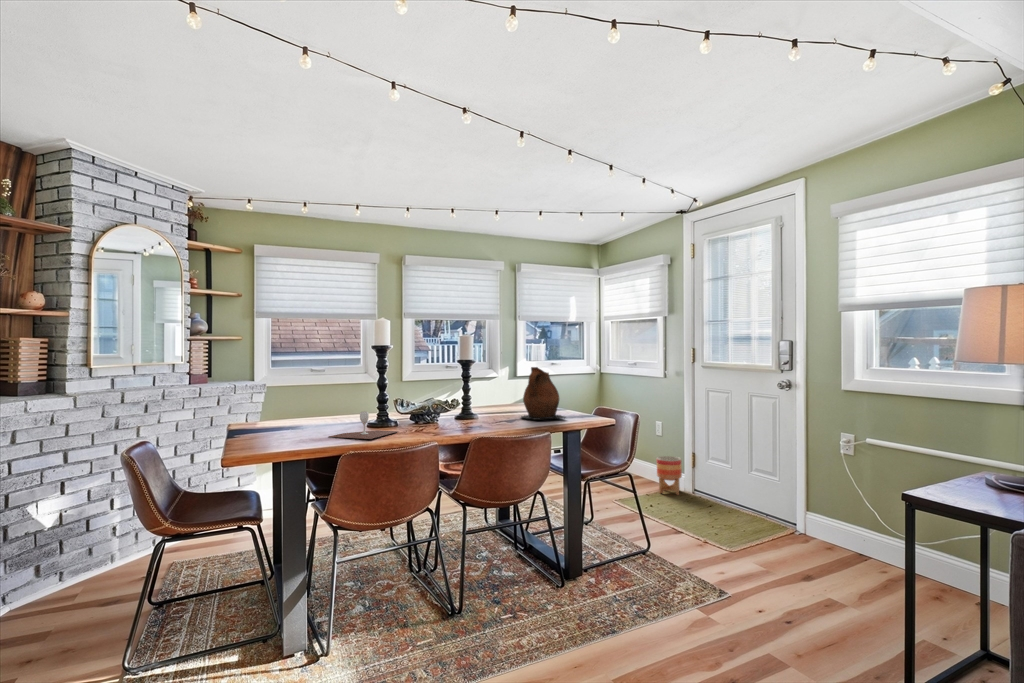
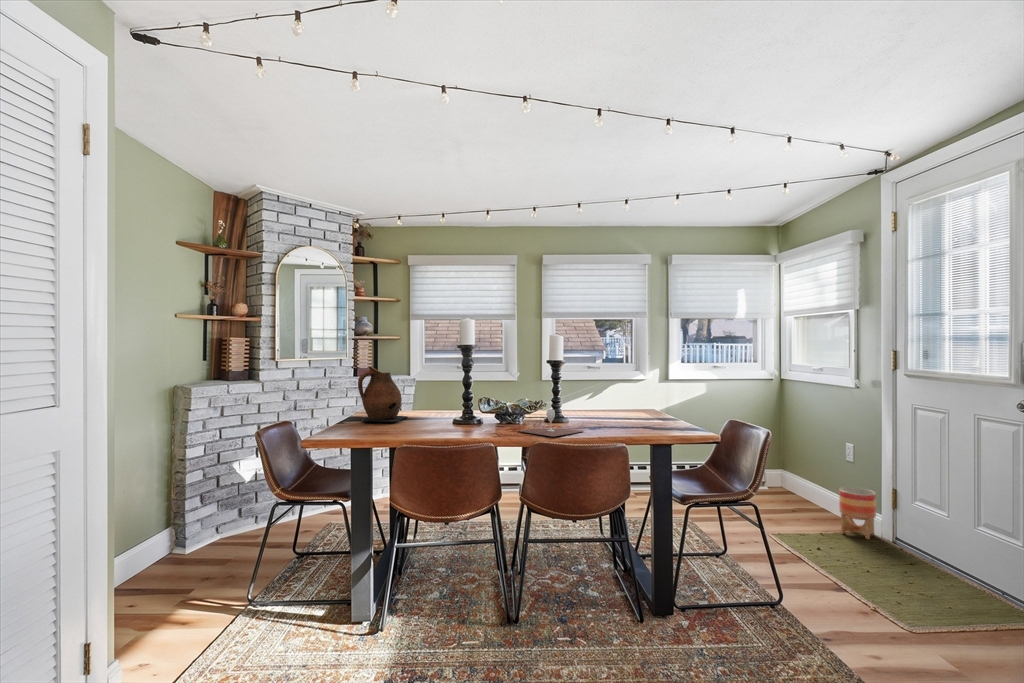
ceramic pitcher: present [521,367,565,420] -> present [358,366,407,422]
wine glass: present [329,412,398,439] -> present [520,409,583,437]

